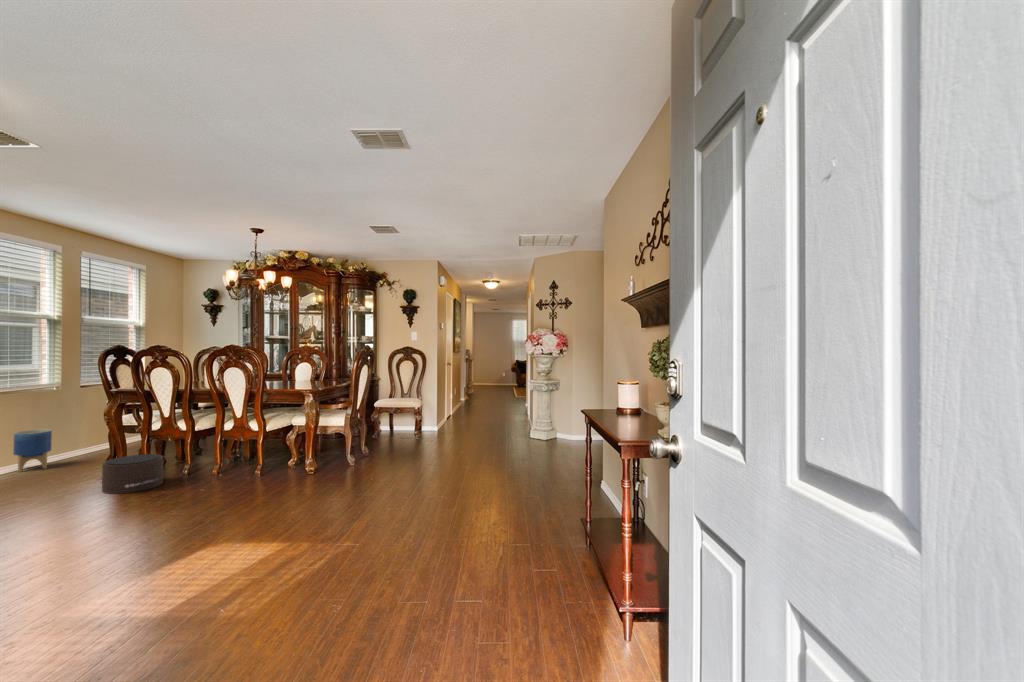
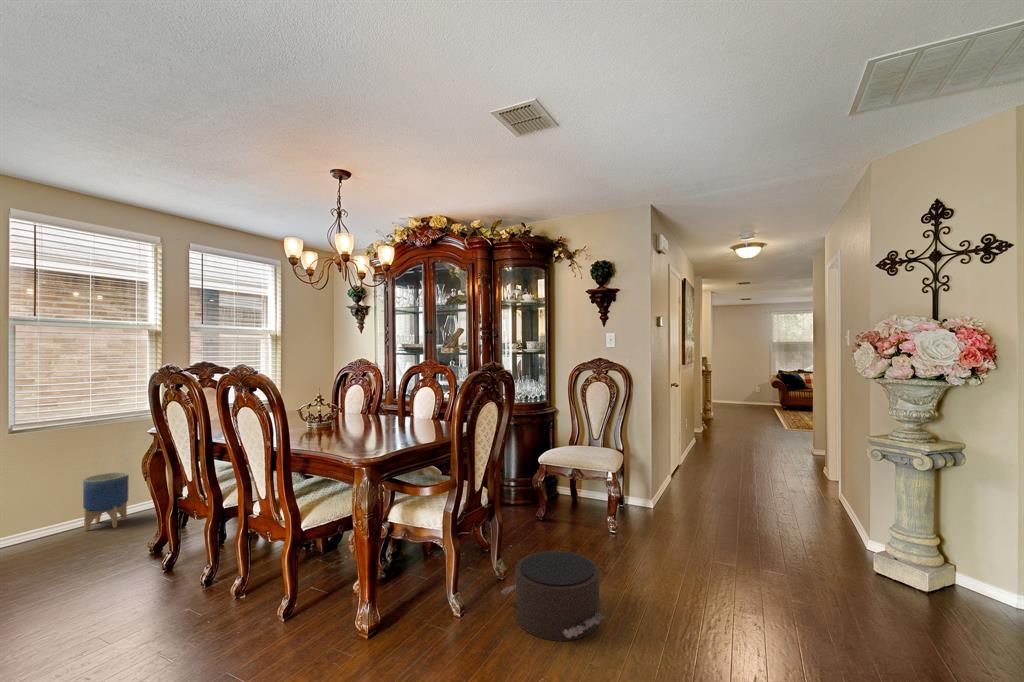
pouf: present [96,454,163,494] -> present [501,551,605,641]

